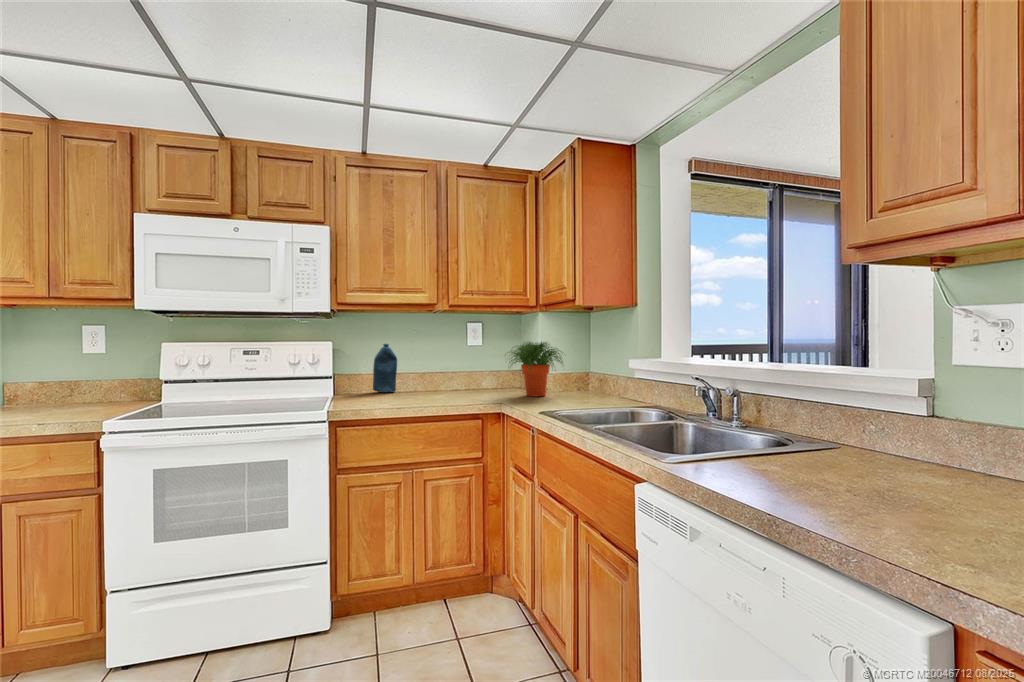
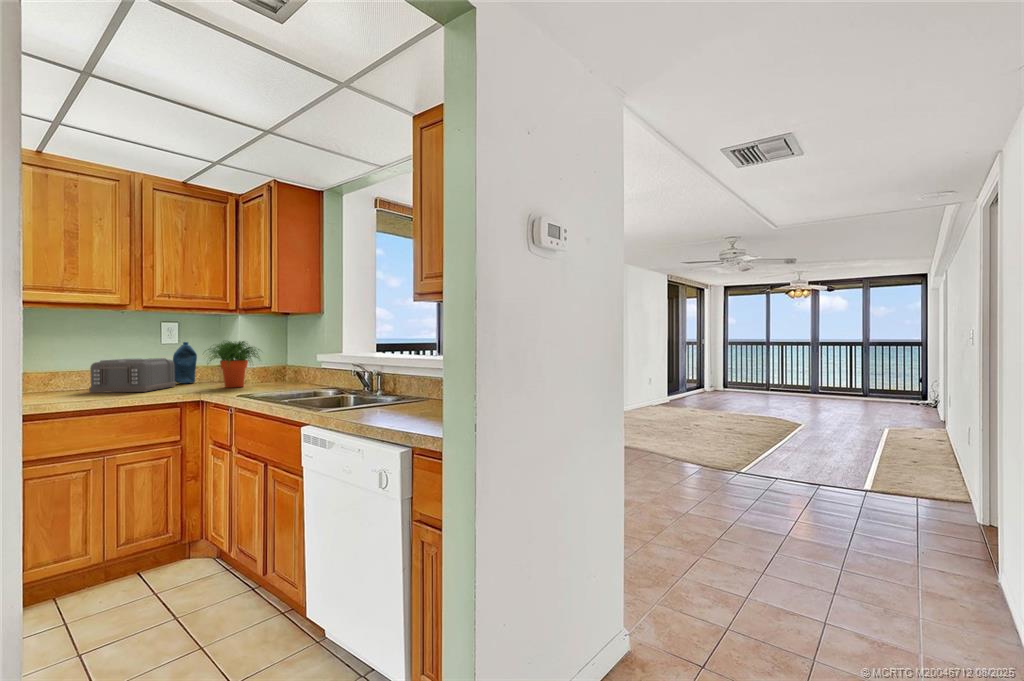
bottle: present [373,344,397,393] -> present [173,342,197,384]
toaster: none [404,361,480,398] -> present [89,358,176,393]

